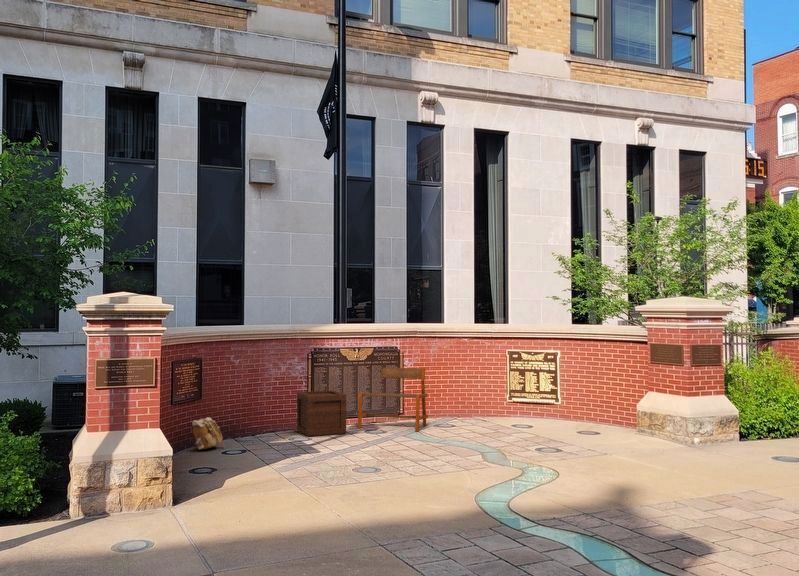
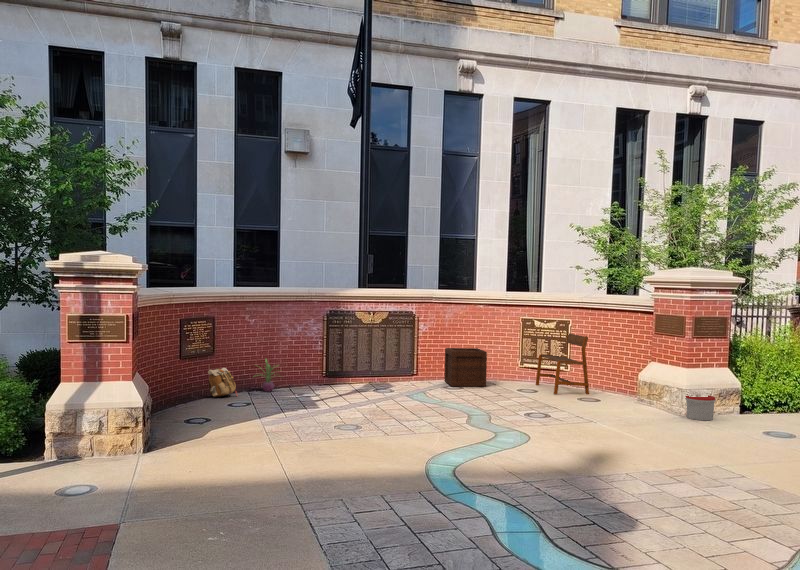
bench: present [358,368,428,431] -> present [536,333,589,394]
wooden crate: present [297,390,346,437] -> present [444,348,487,387]
decorative plant: none [237,404,272,441] -> present [262,359,274,392]
bucket: none [691,423,722,449] -> present [685,395,716,420]

